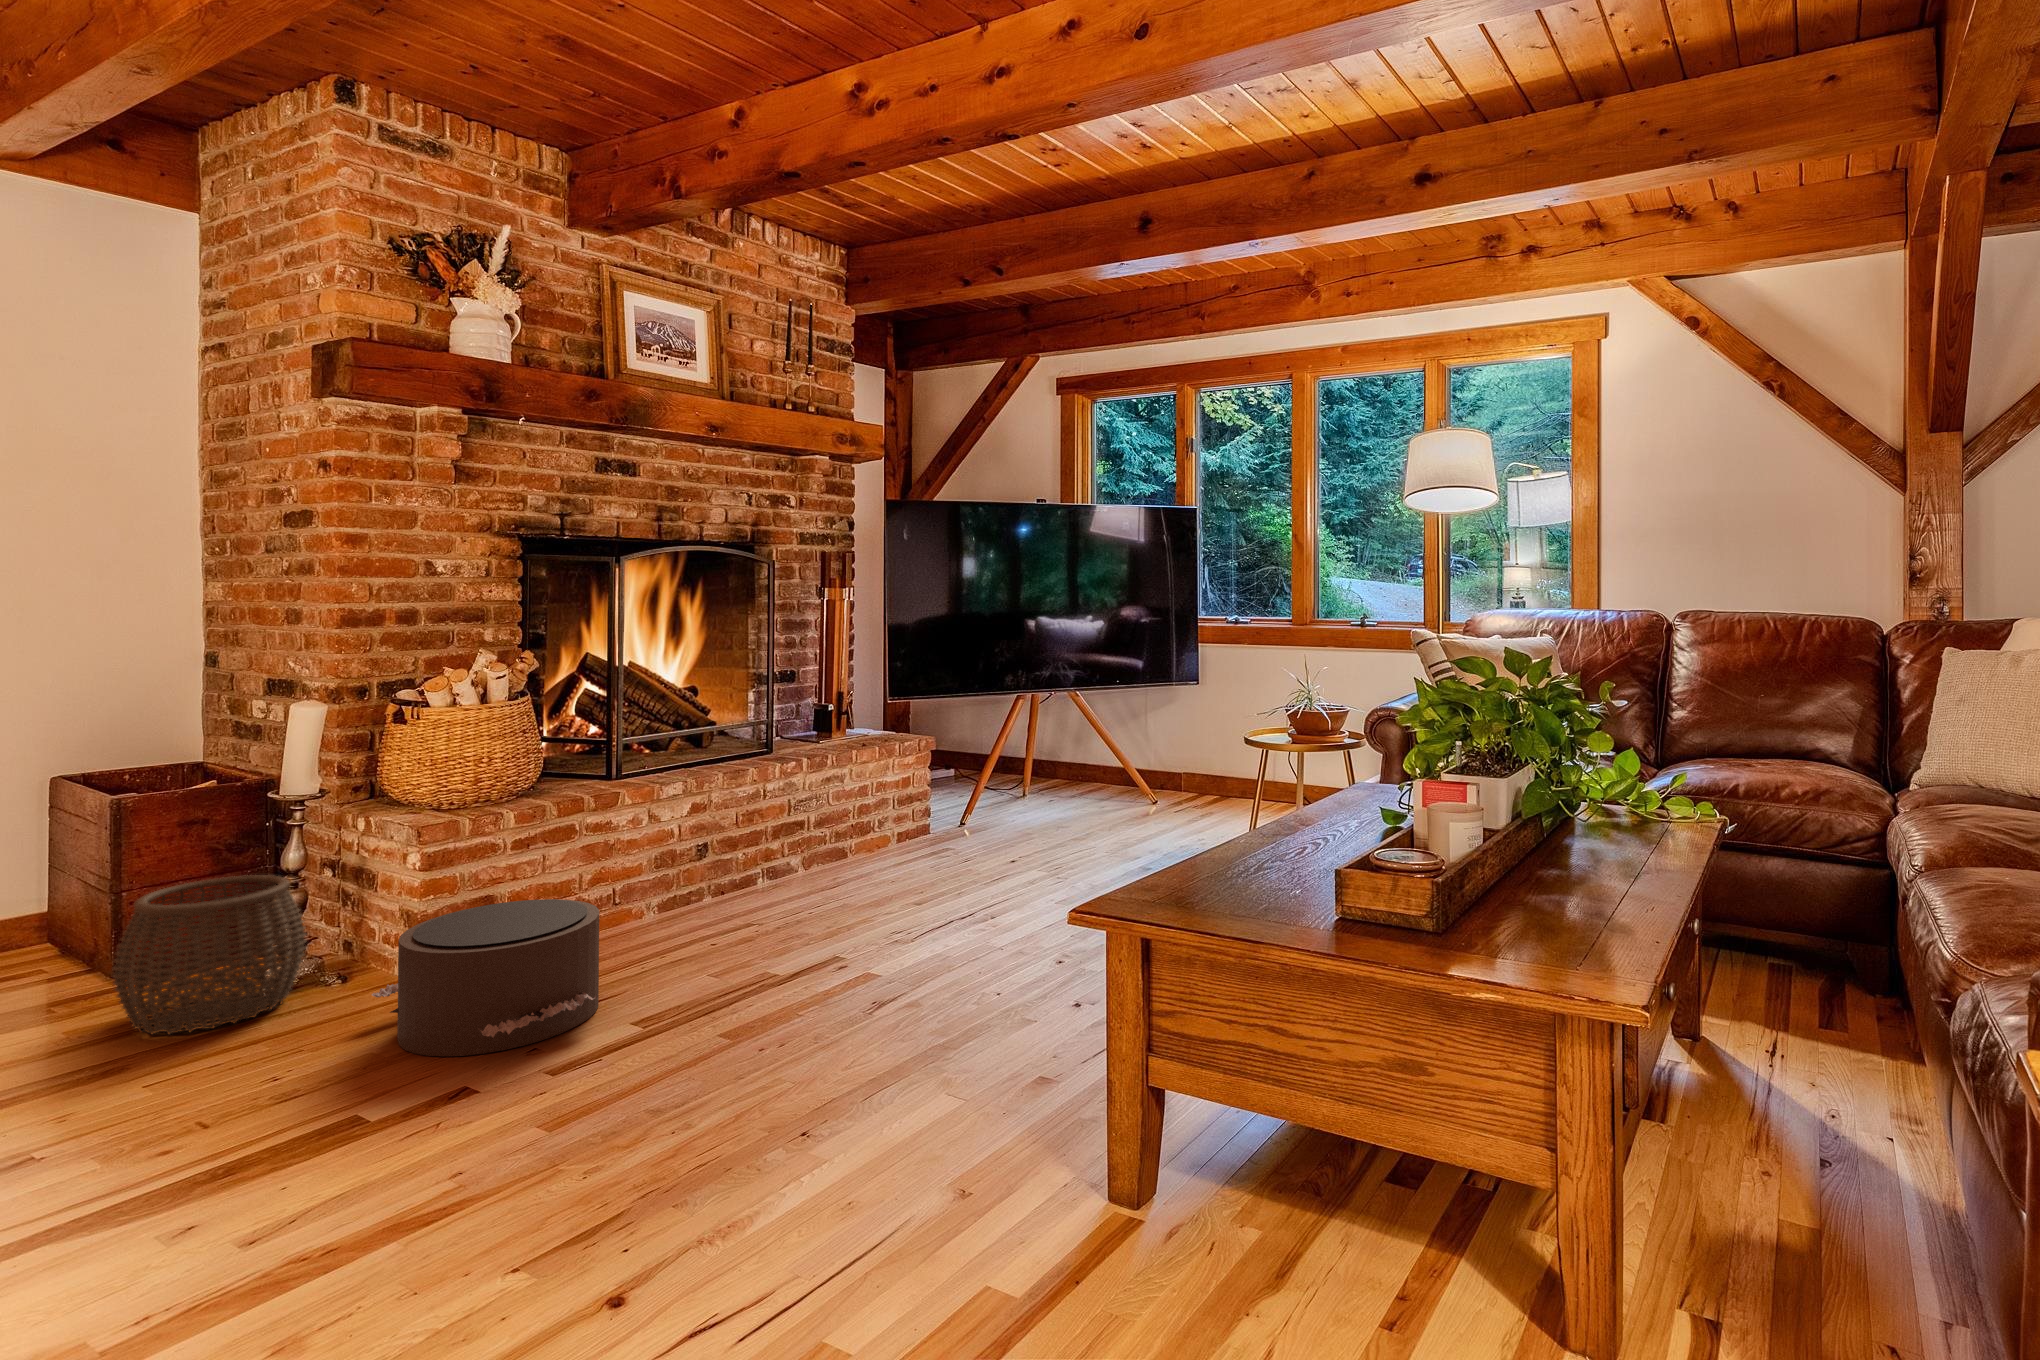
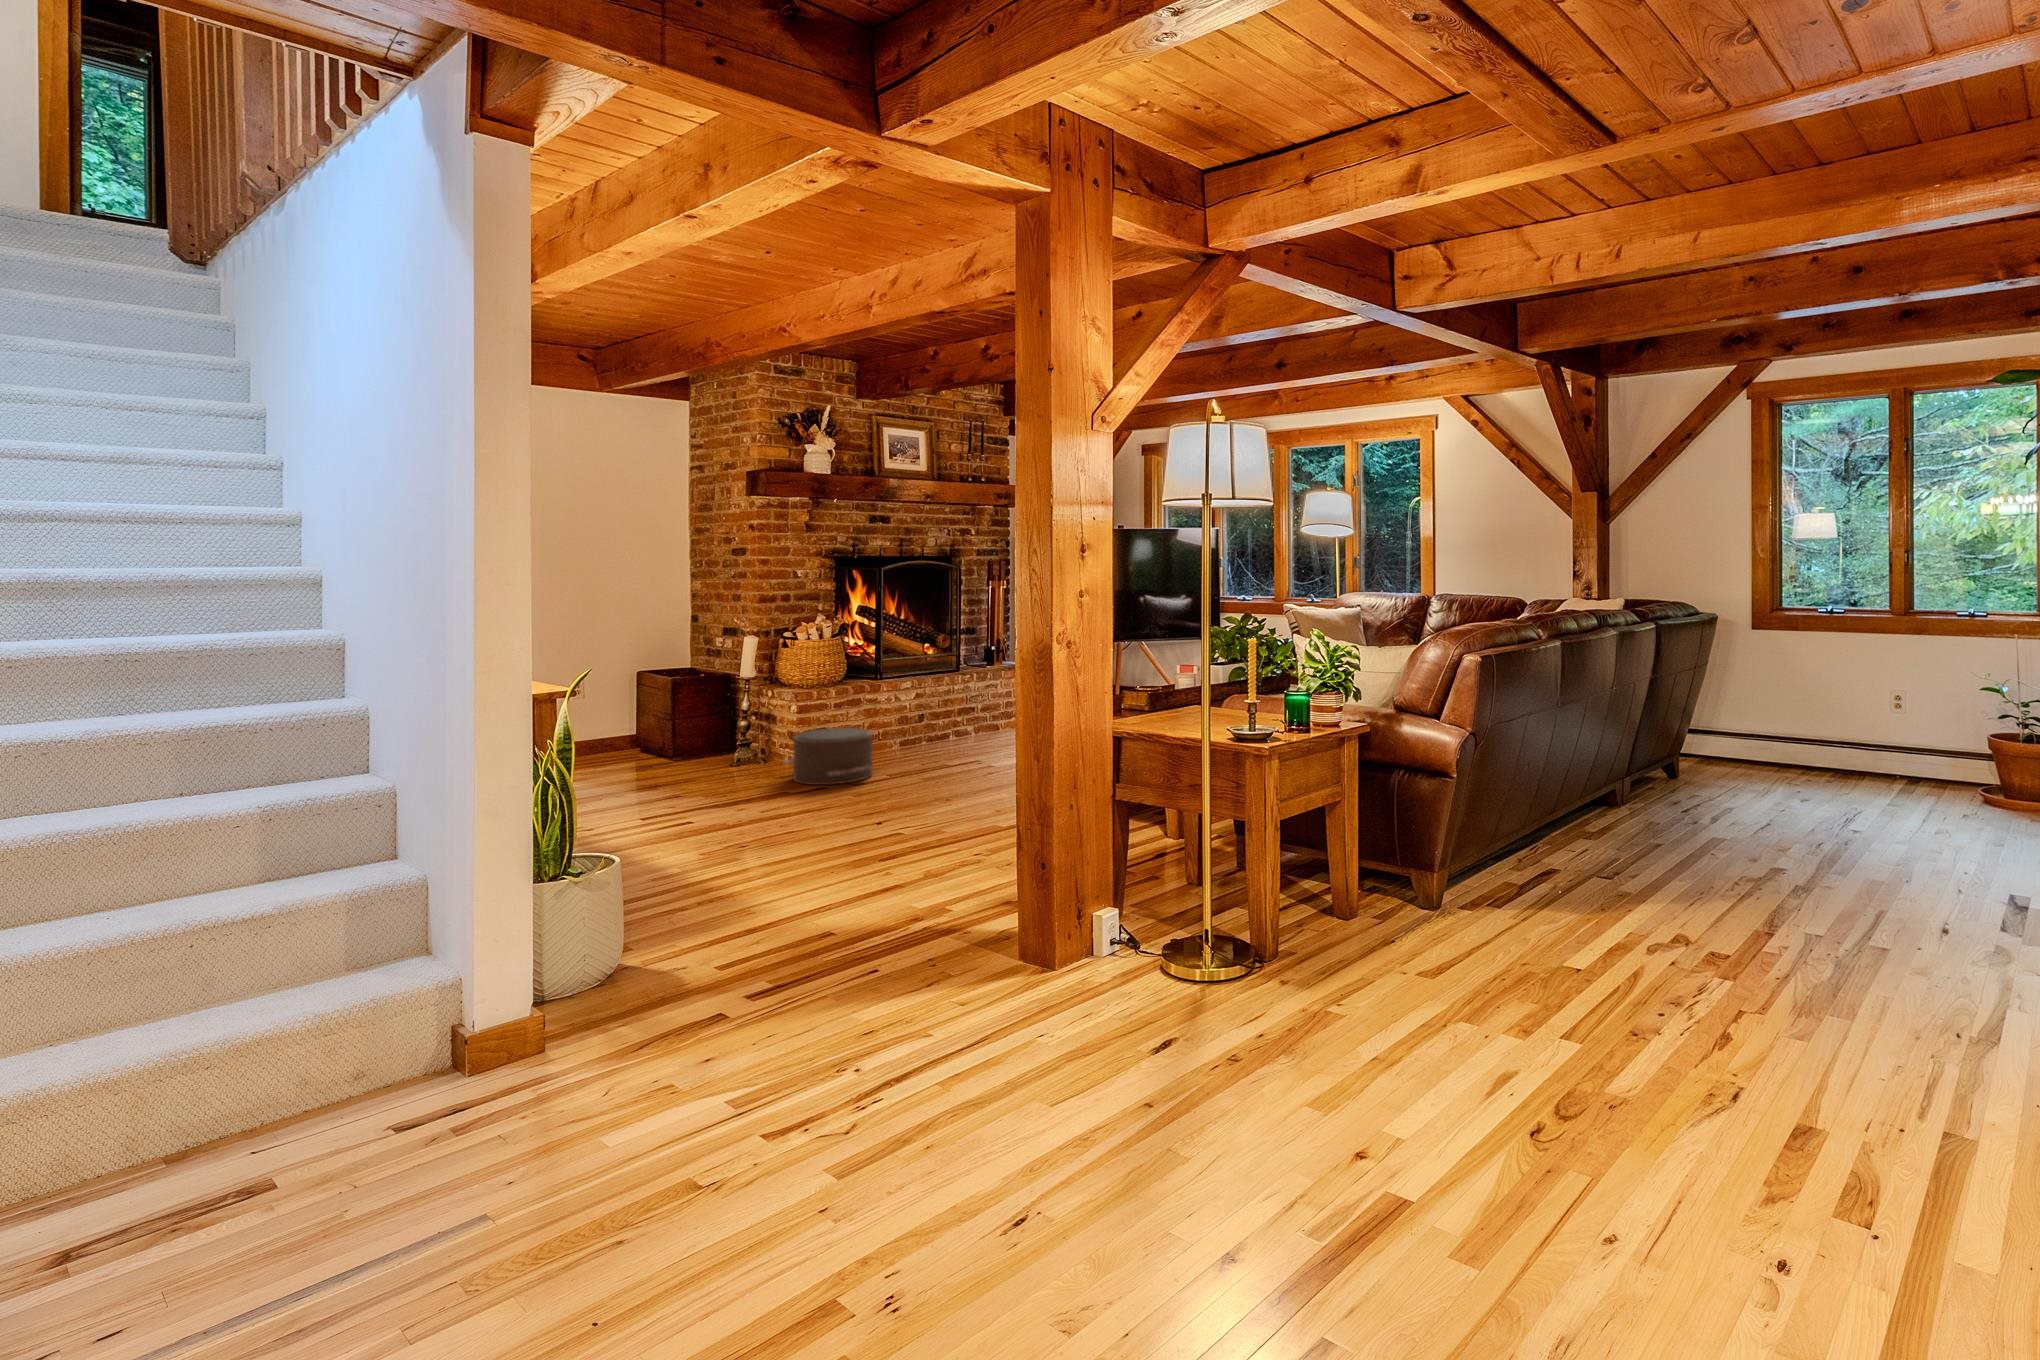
woven basket: present [113,875,306,1034] -> none [684,713,753,774]

